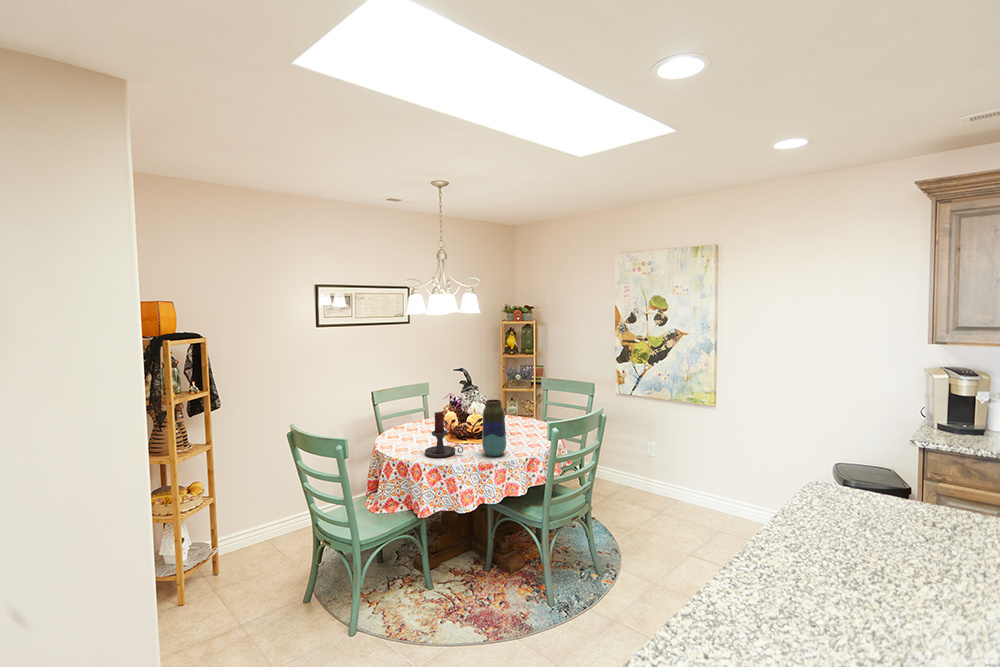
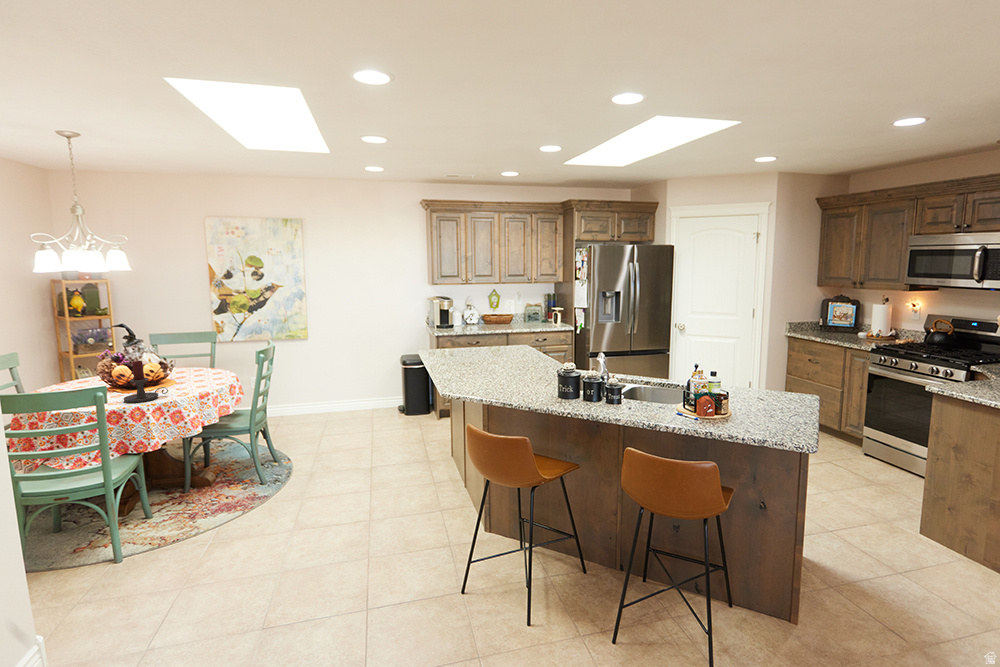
vase: present [482,400,506,456] -> none [181,343,206,391]

